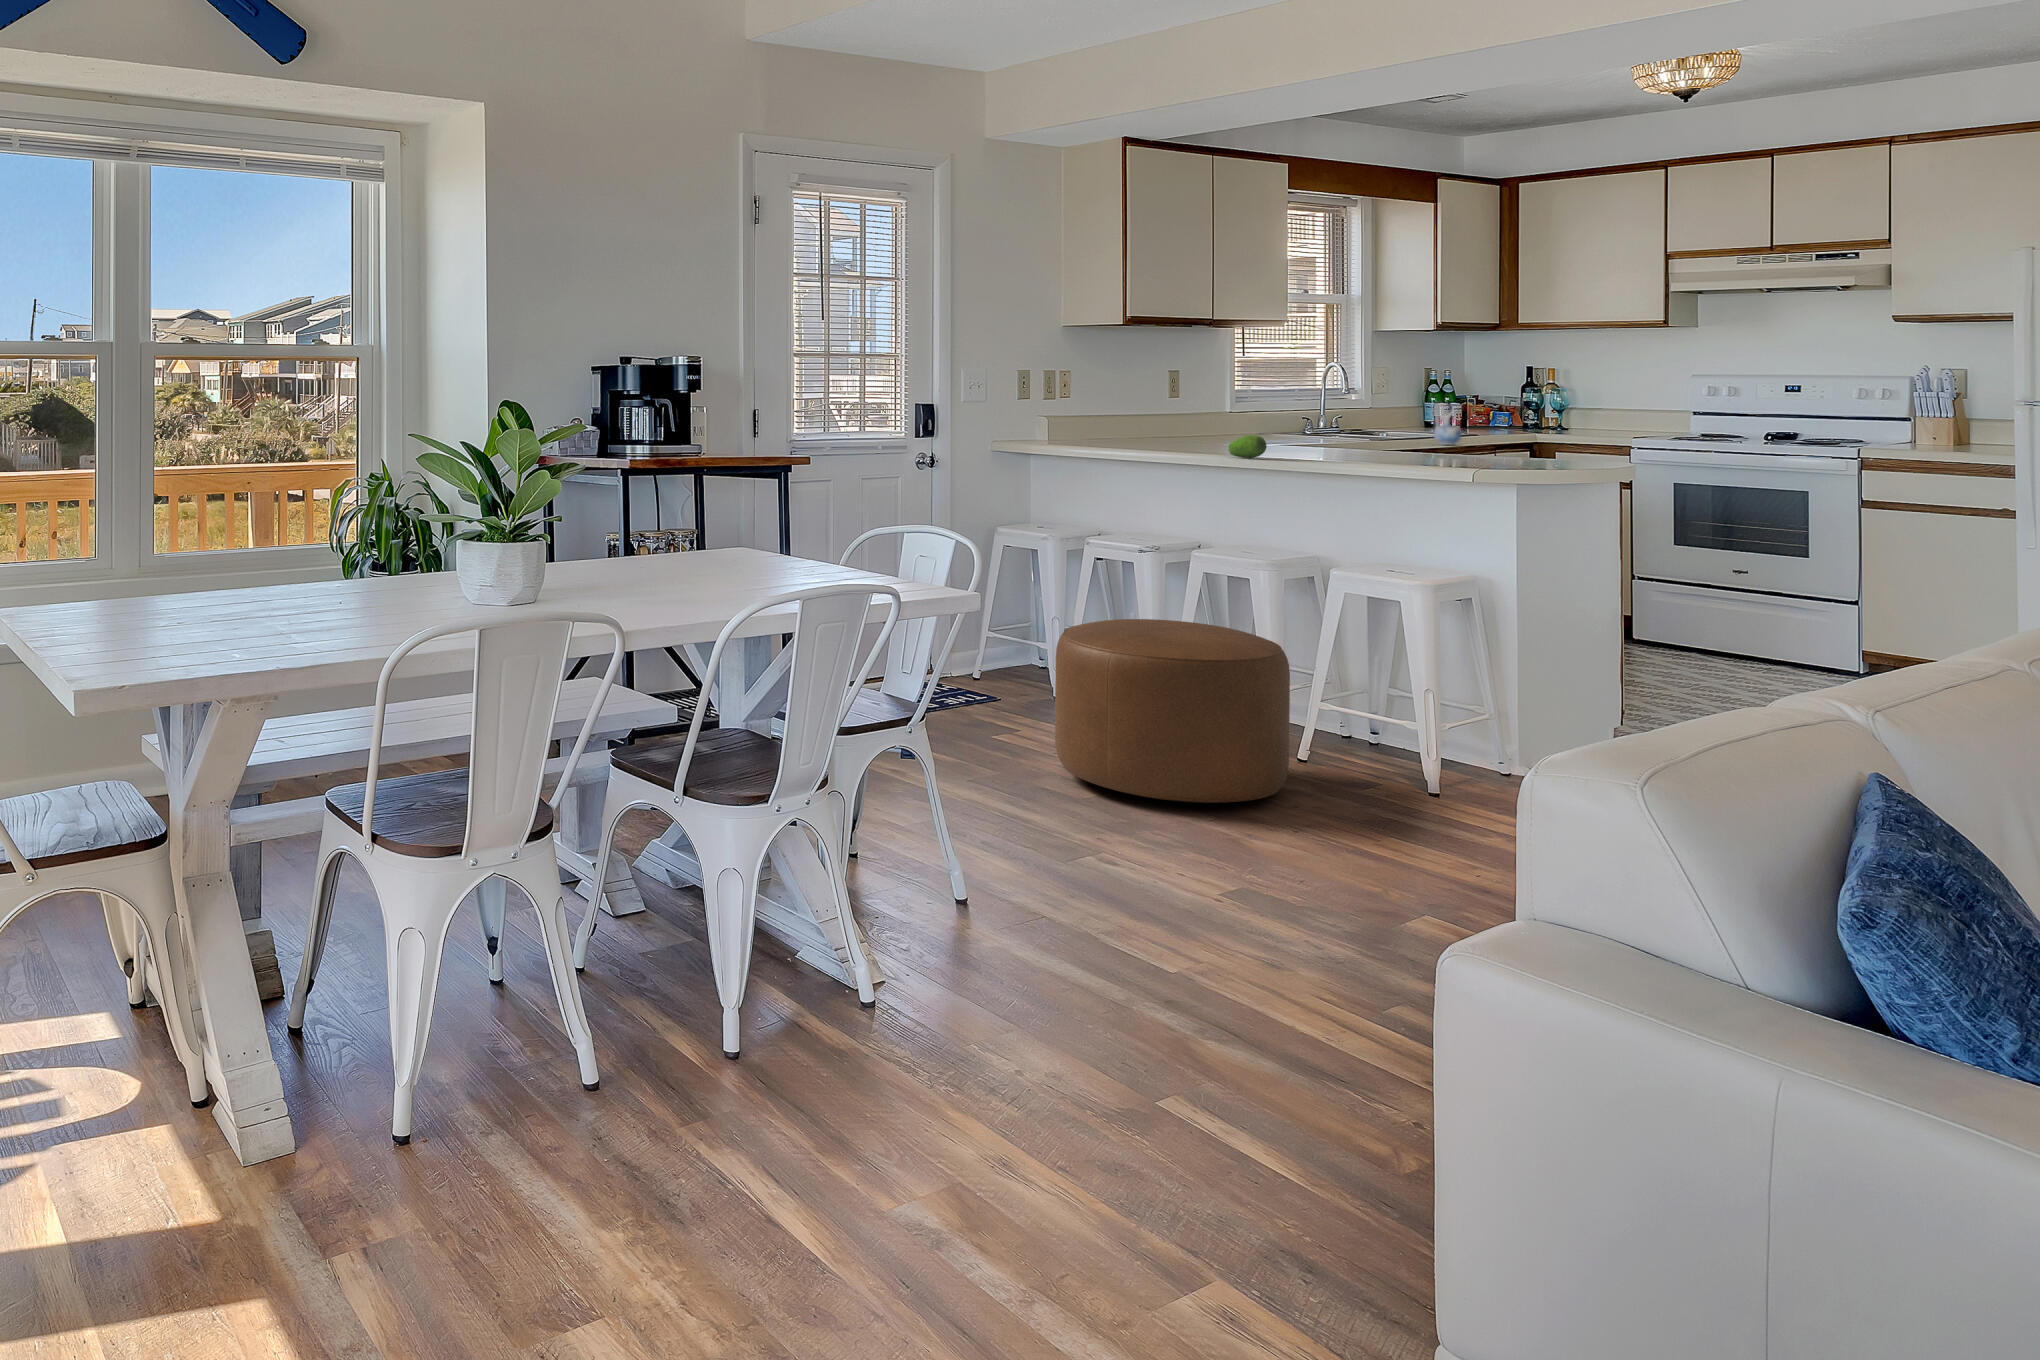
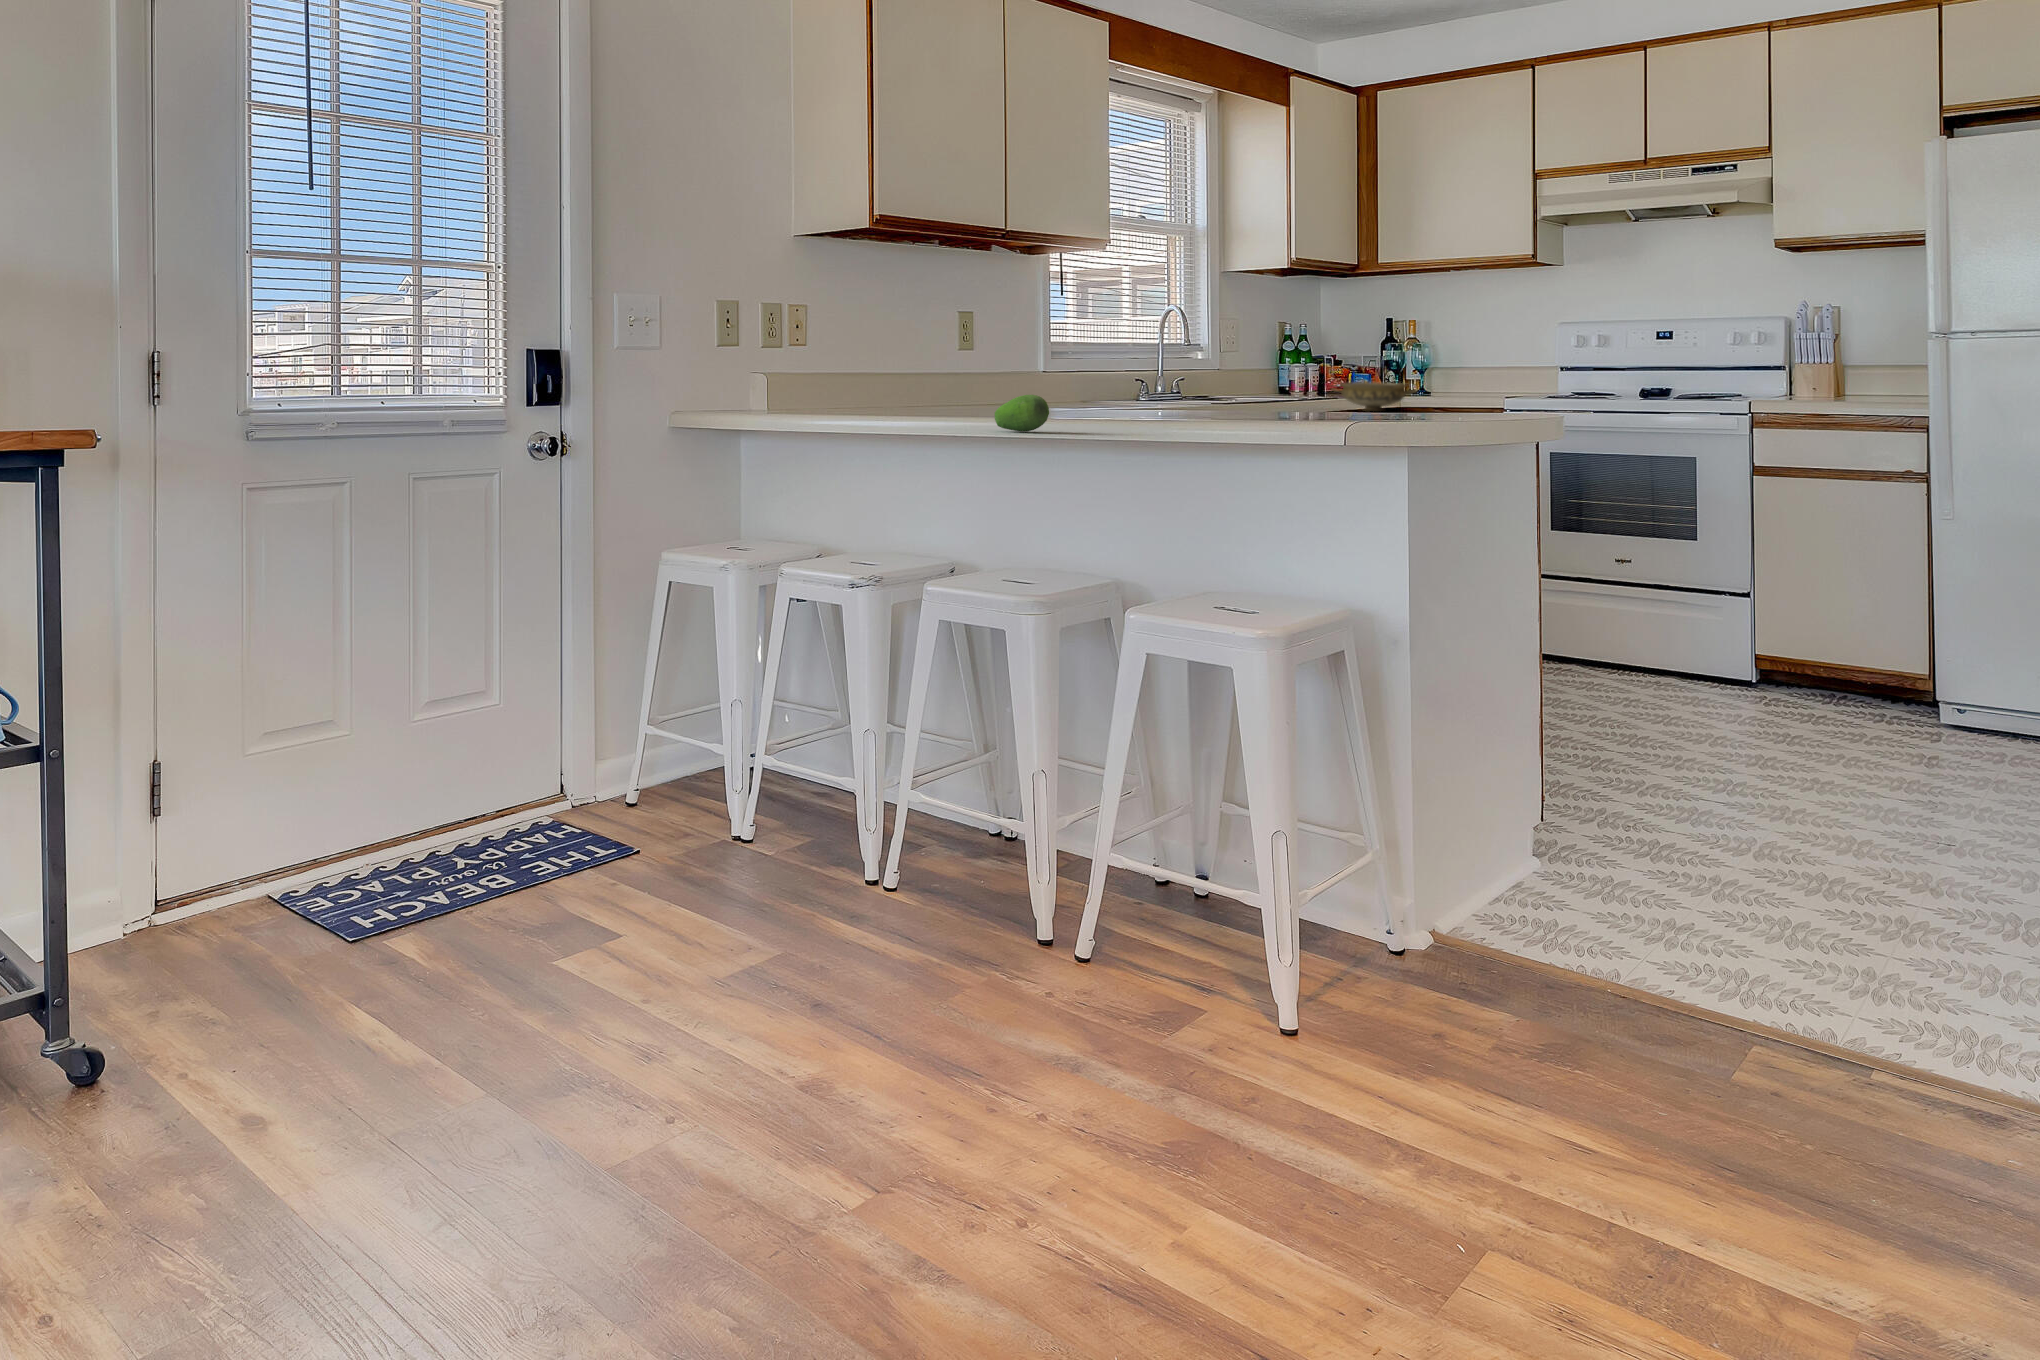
ceramic pitcher: present [1433,403,1461,445] -> none [1283,358,1316,412]
ceramic bowl: none [1475,422,1554,445] -> present [1332,382,1418,411]
ottoman: present [1055,619,1290,803] -> none [606,738,1036,1163]

